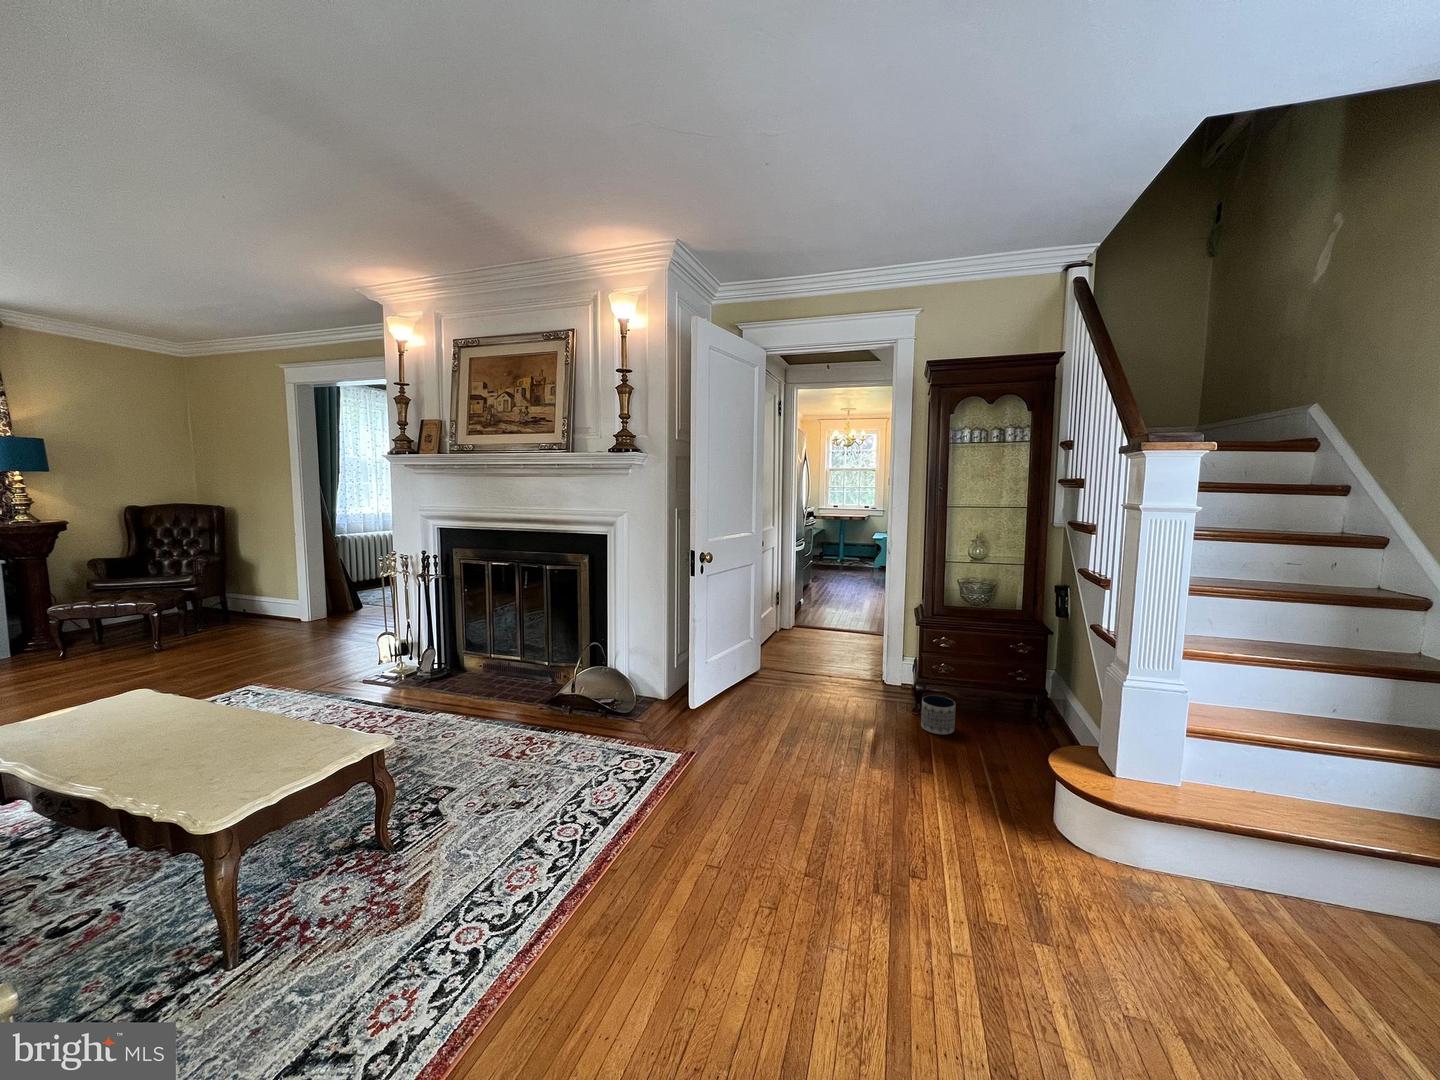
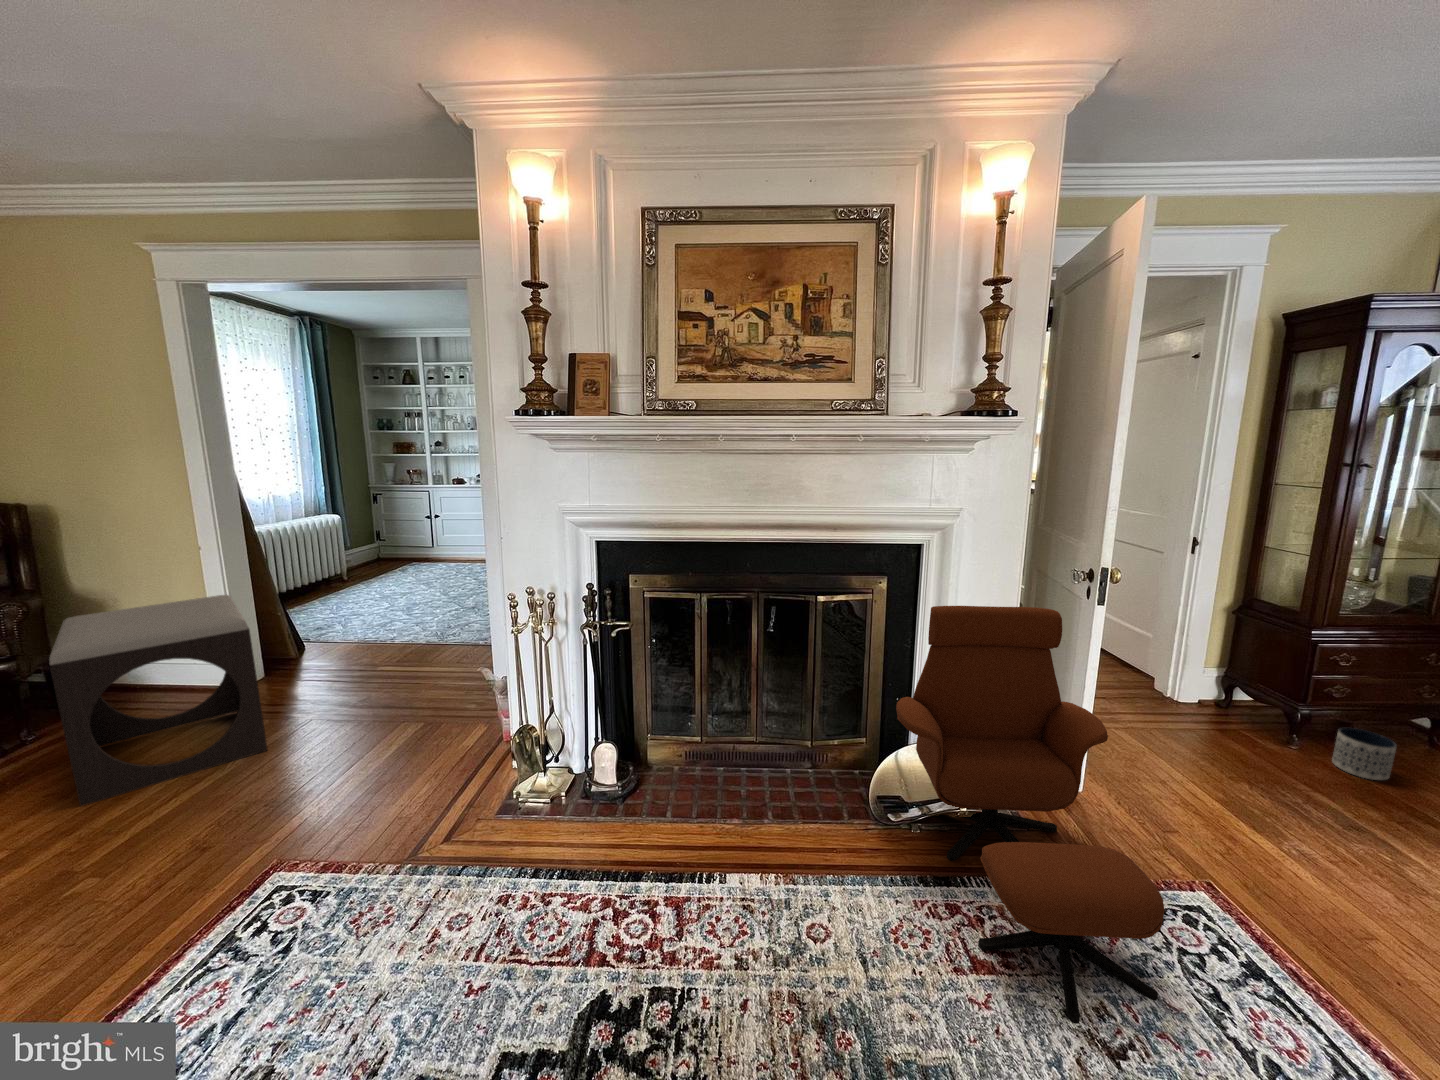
footstool: none [193,558,306,655] -> present [49,595,267,806]
lounge chair: none [502,570,665,777] -> present [896,606,1165,1024]

